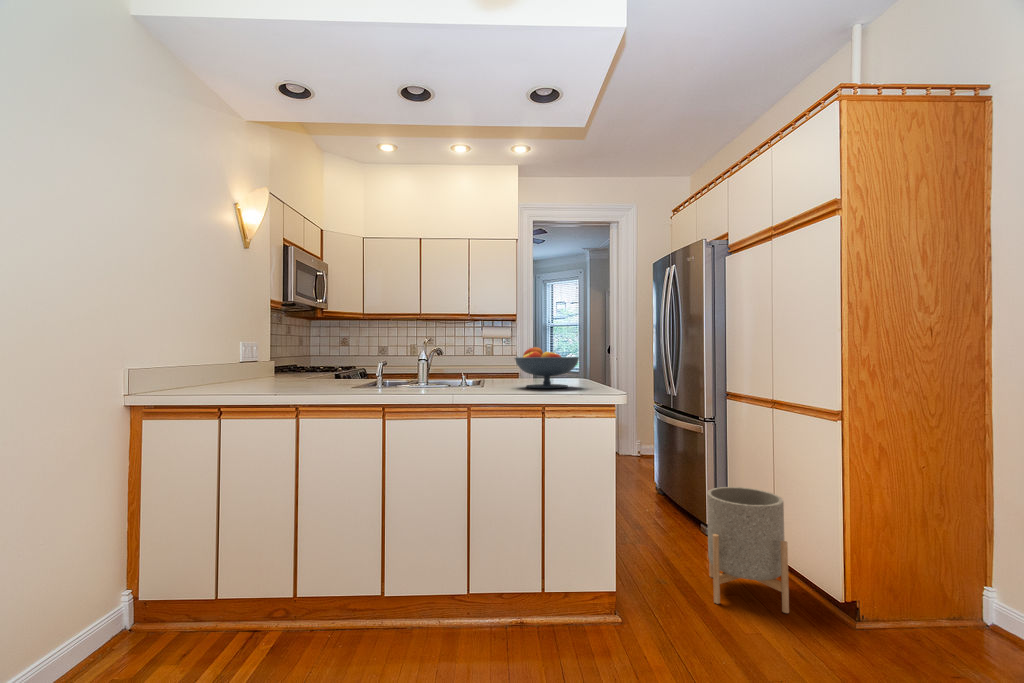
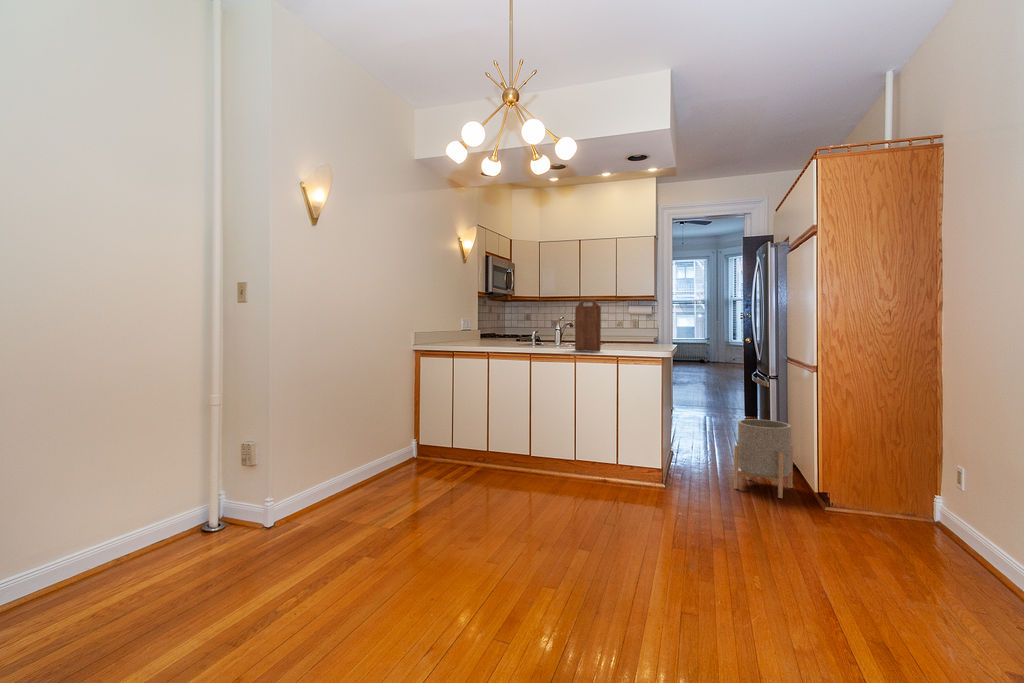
cutting board: none [467,307,516,398] -> present [575,299,601,351]
fruit bowl: present [515,347,579,388] -> none [616,322,660,348]

